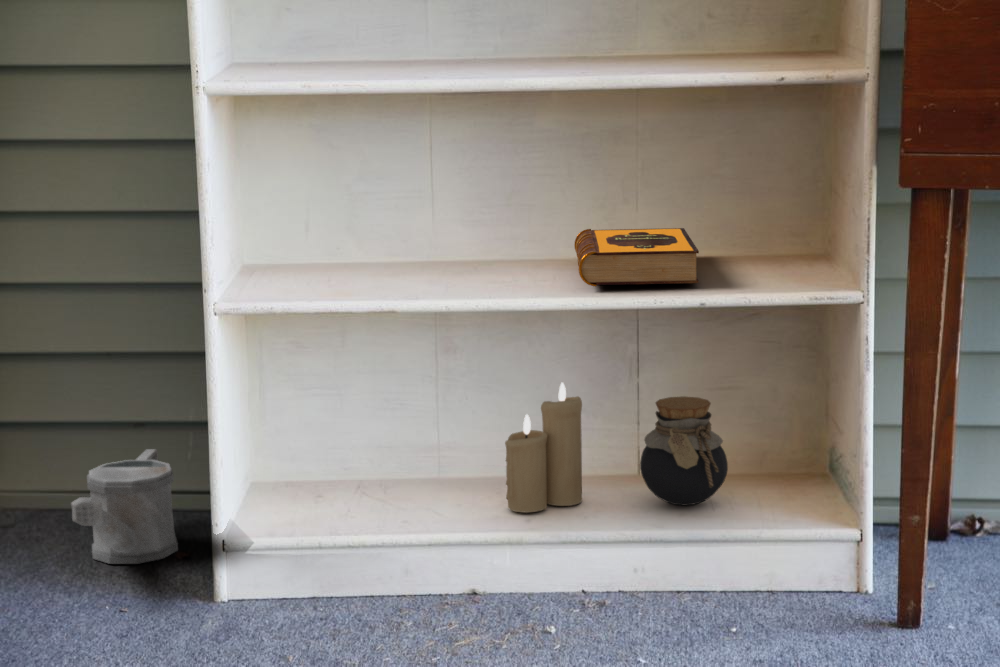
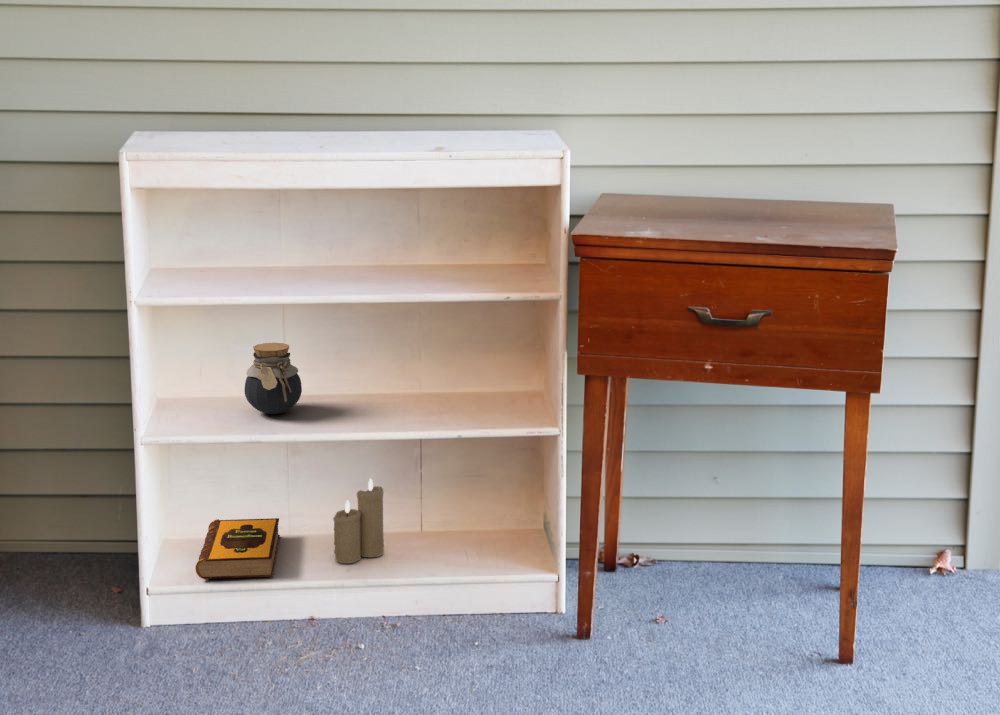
hardback book: present [574,228,699,286] -> present [195,518,280,580]
jar: present [640,397,728,505] -> present [245,343,302,414]
watering can: present [71,449,178,564] -> none [45,515,115,598]

